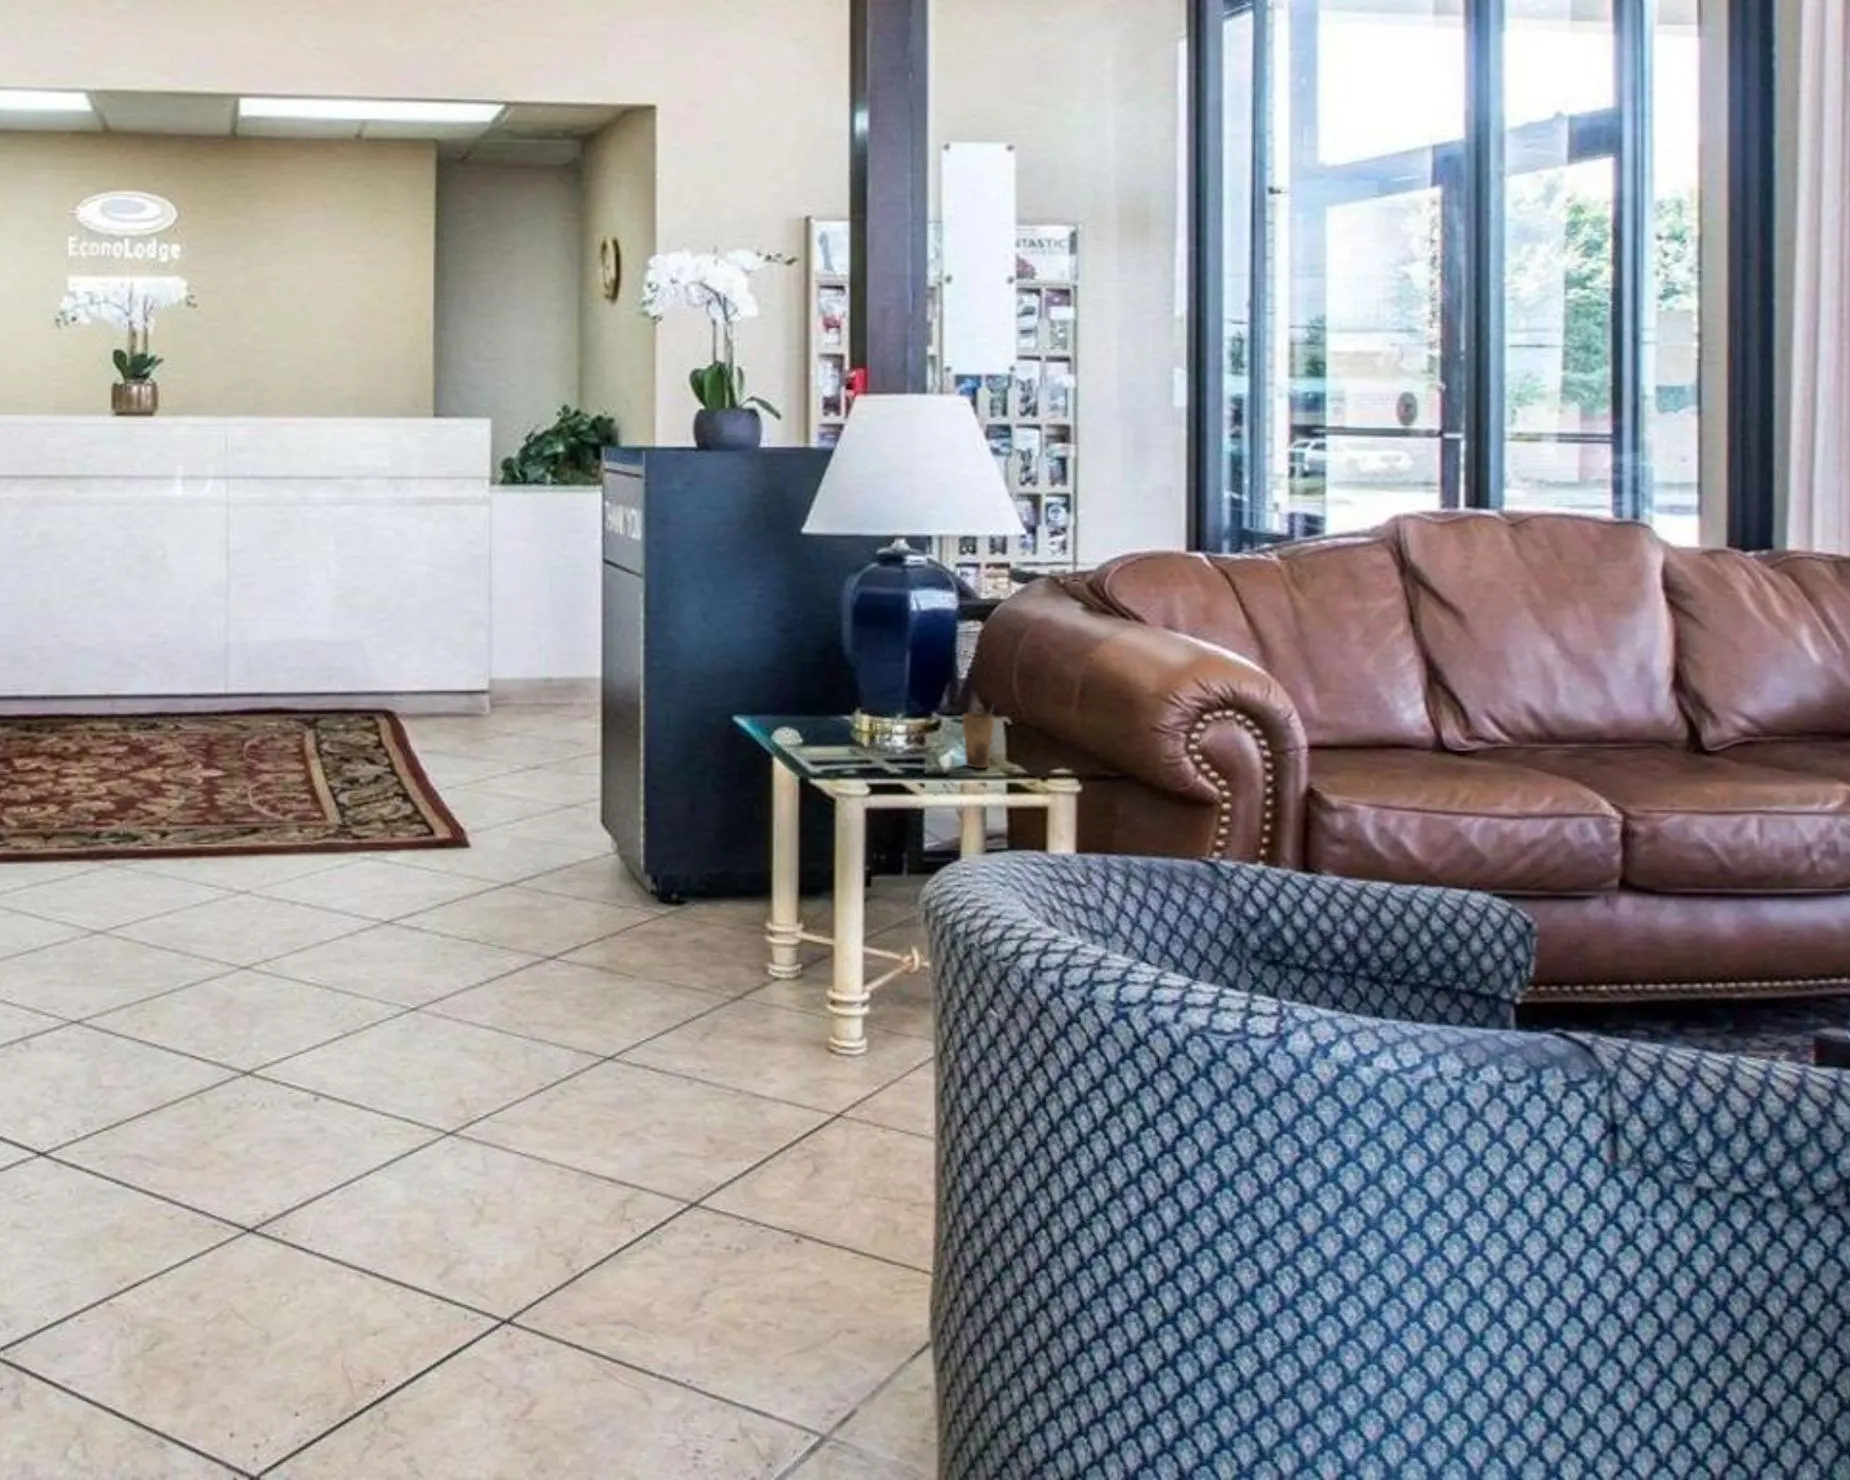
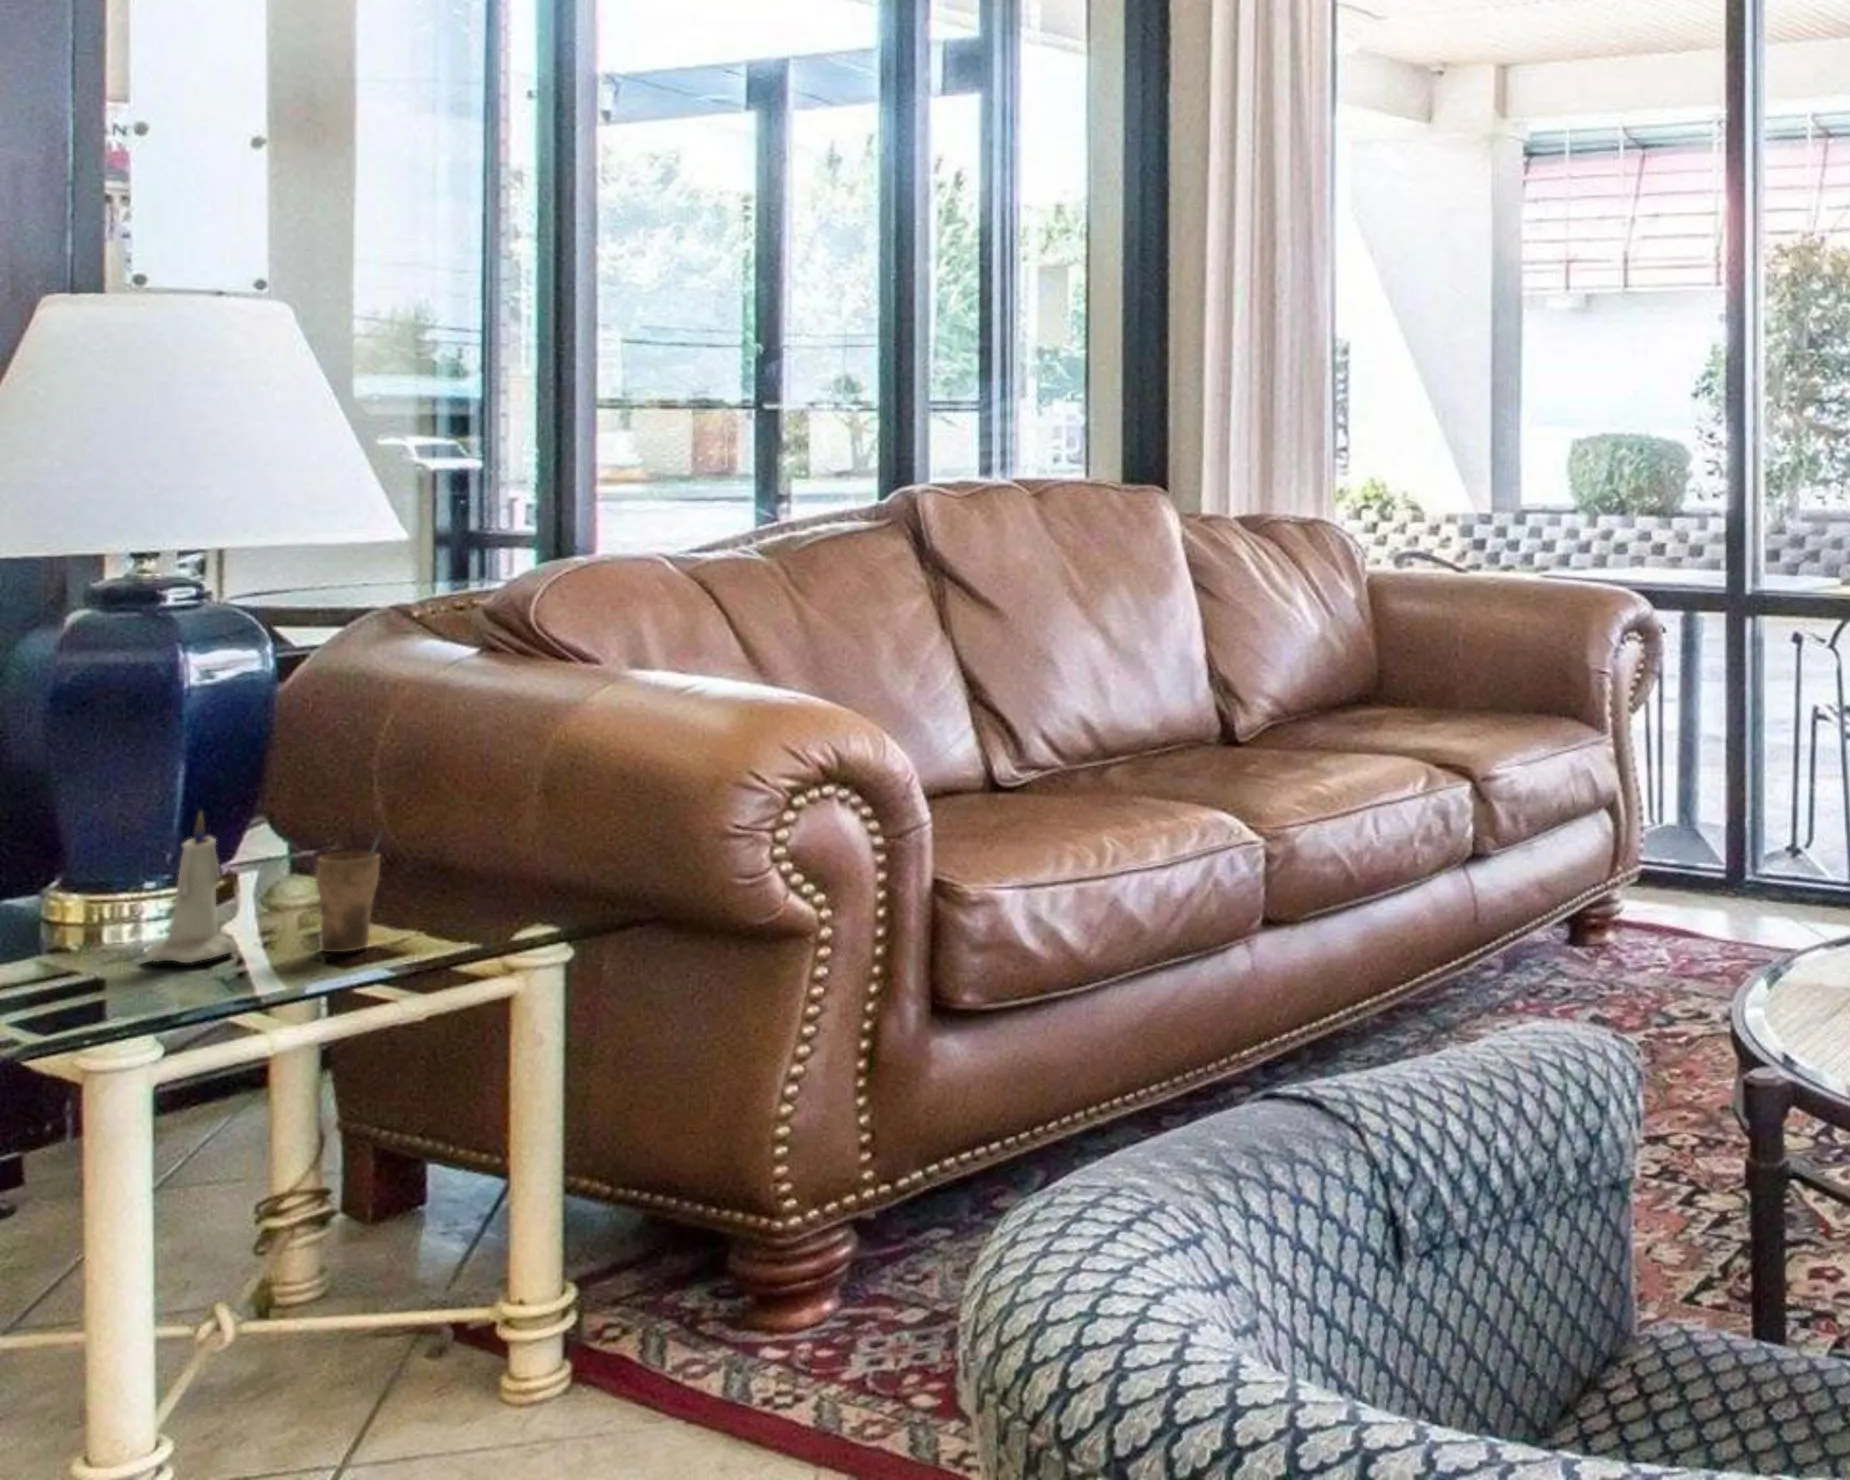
candle: none [885,680,928,759] -> present [145,812,238,963]

